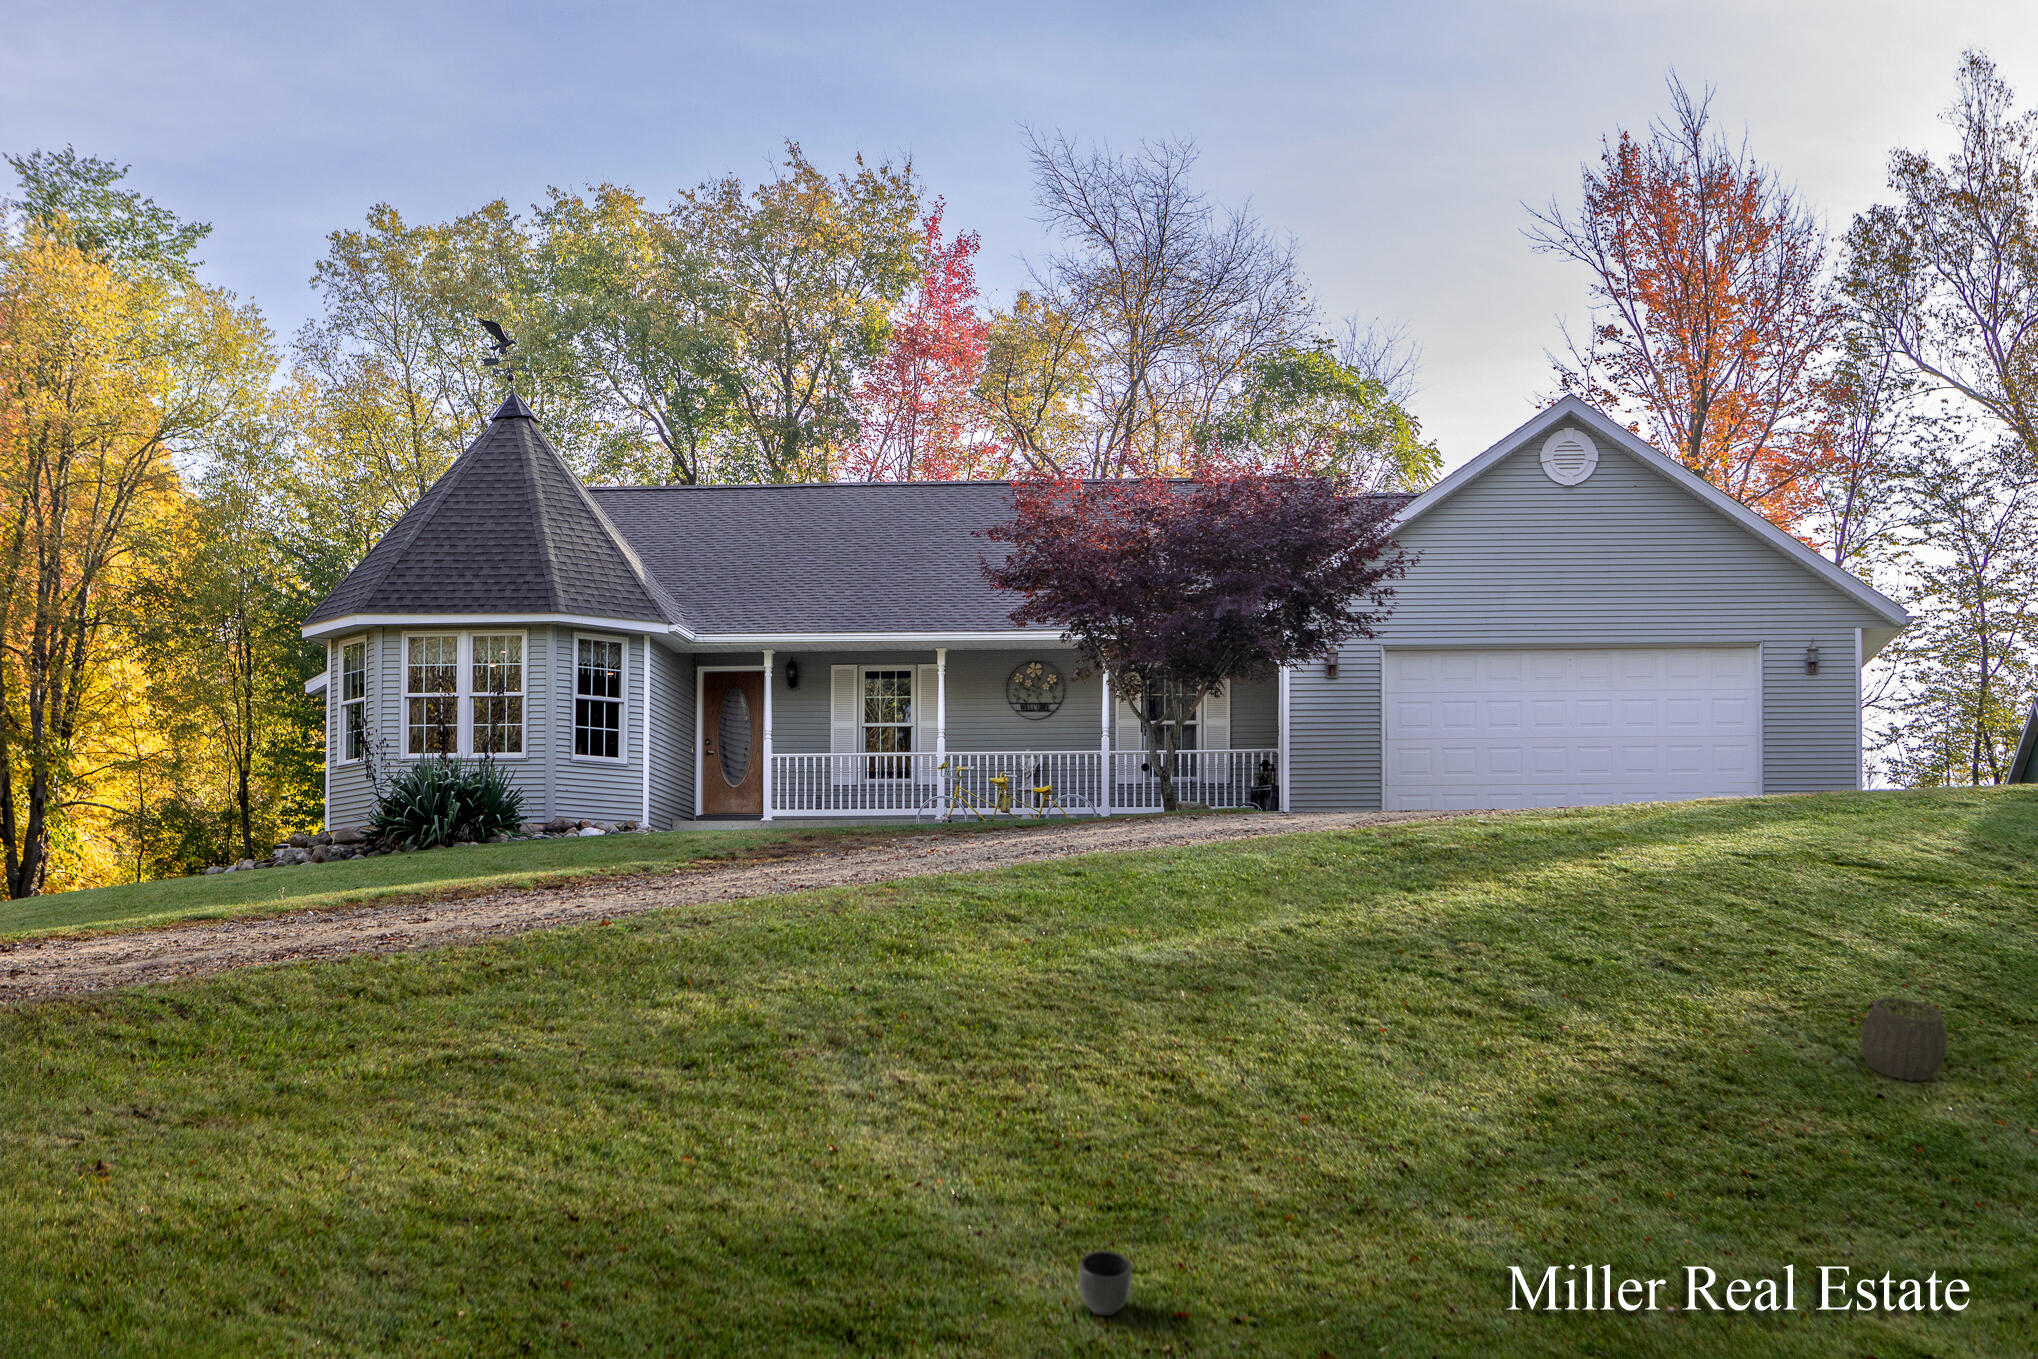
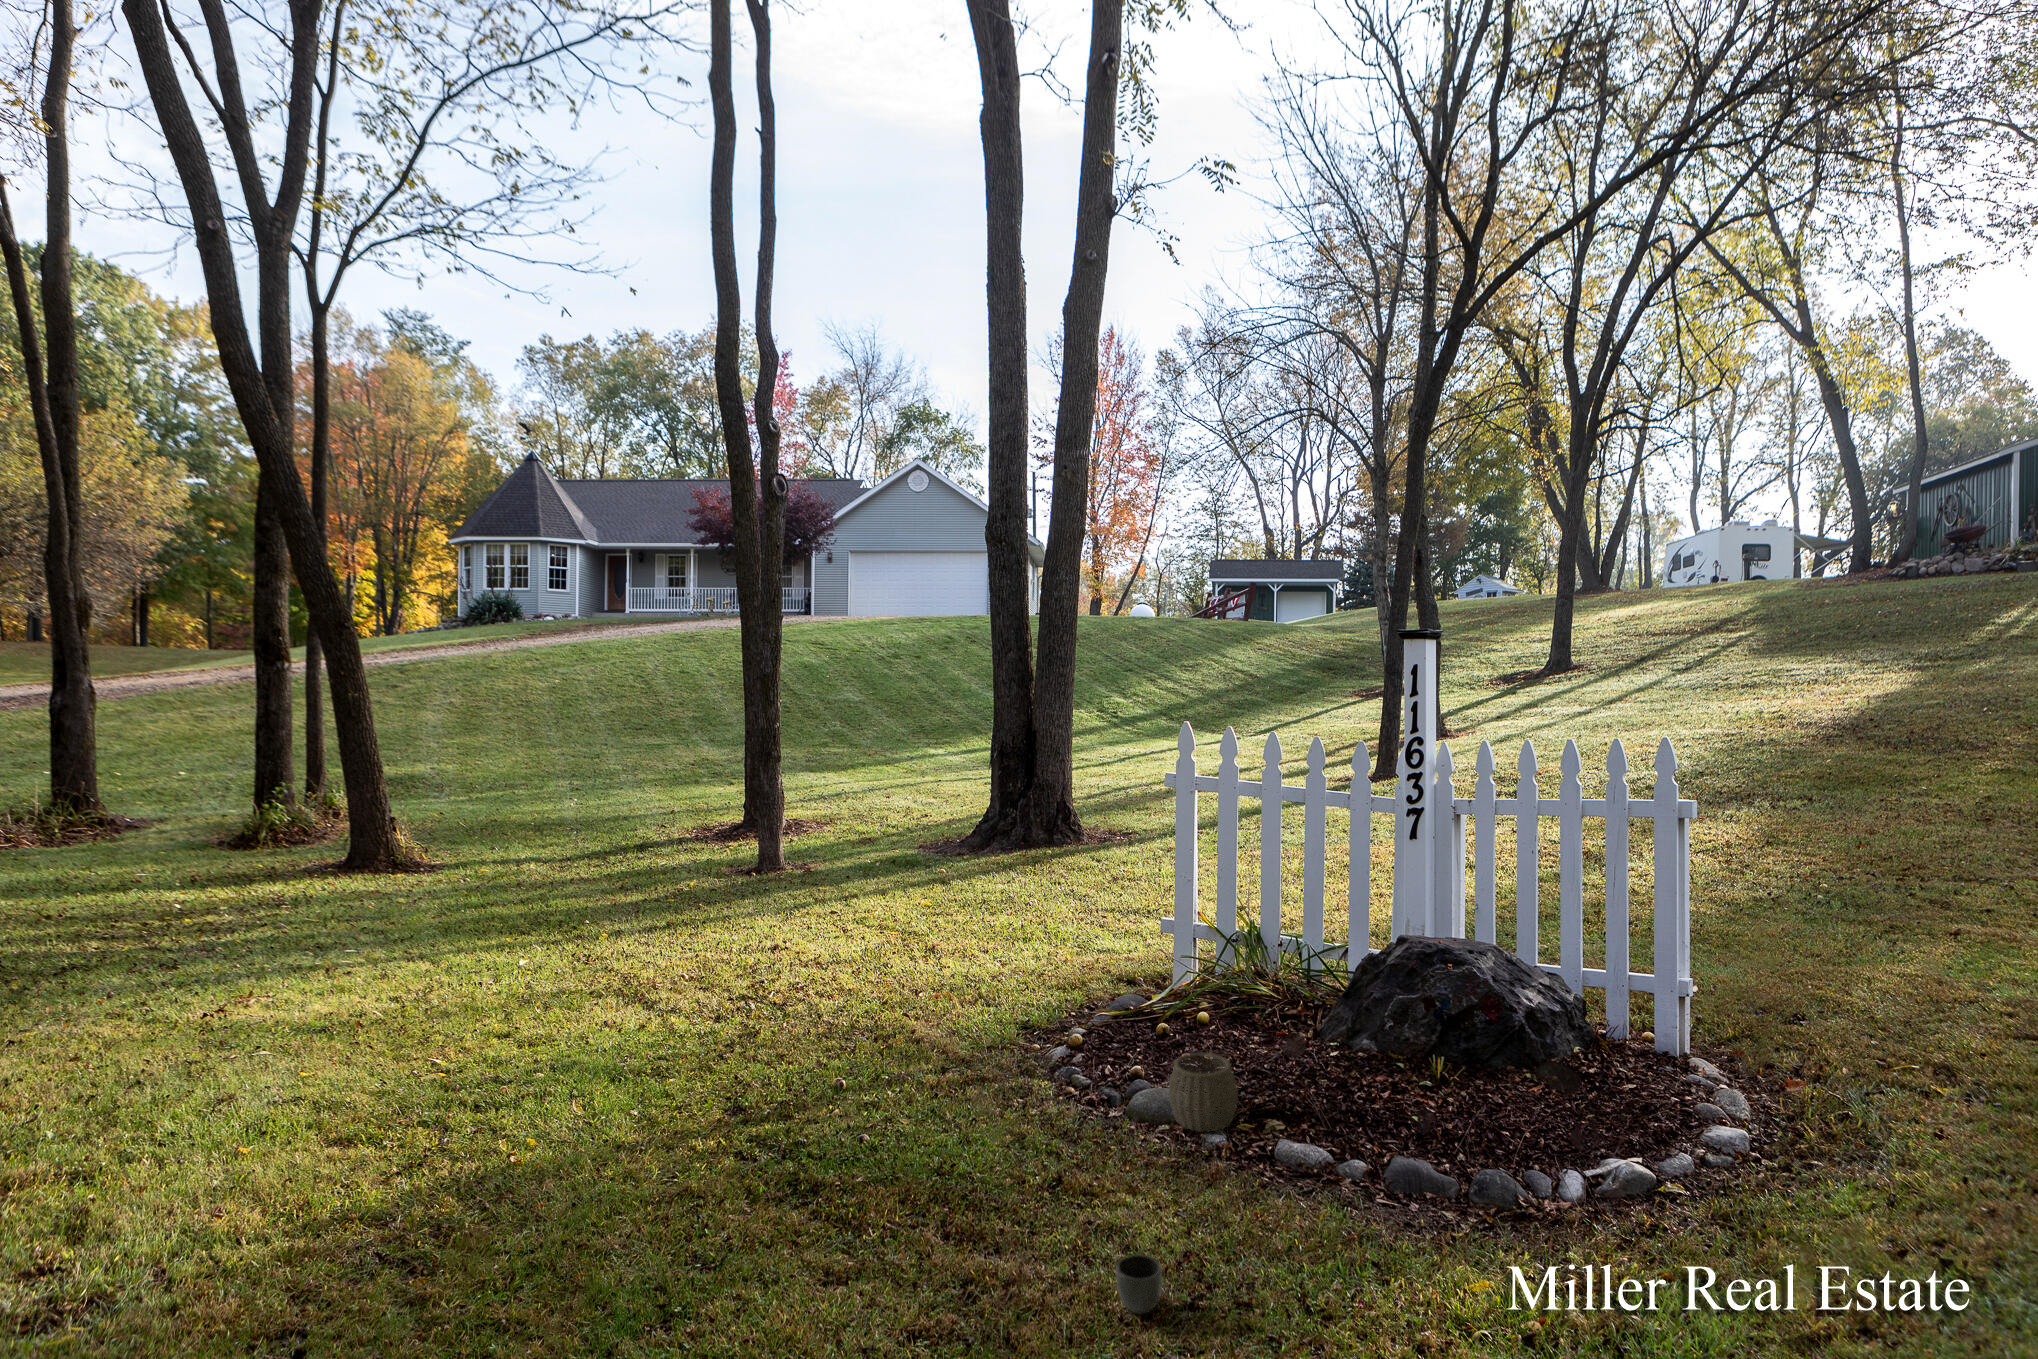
woven basket: present [1861,998,1947,1081] -> present [1169,1053,1238,1132]

